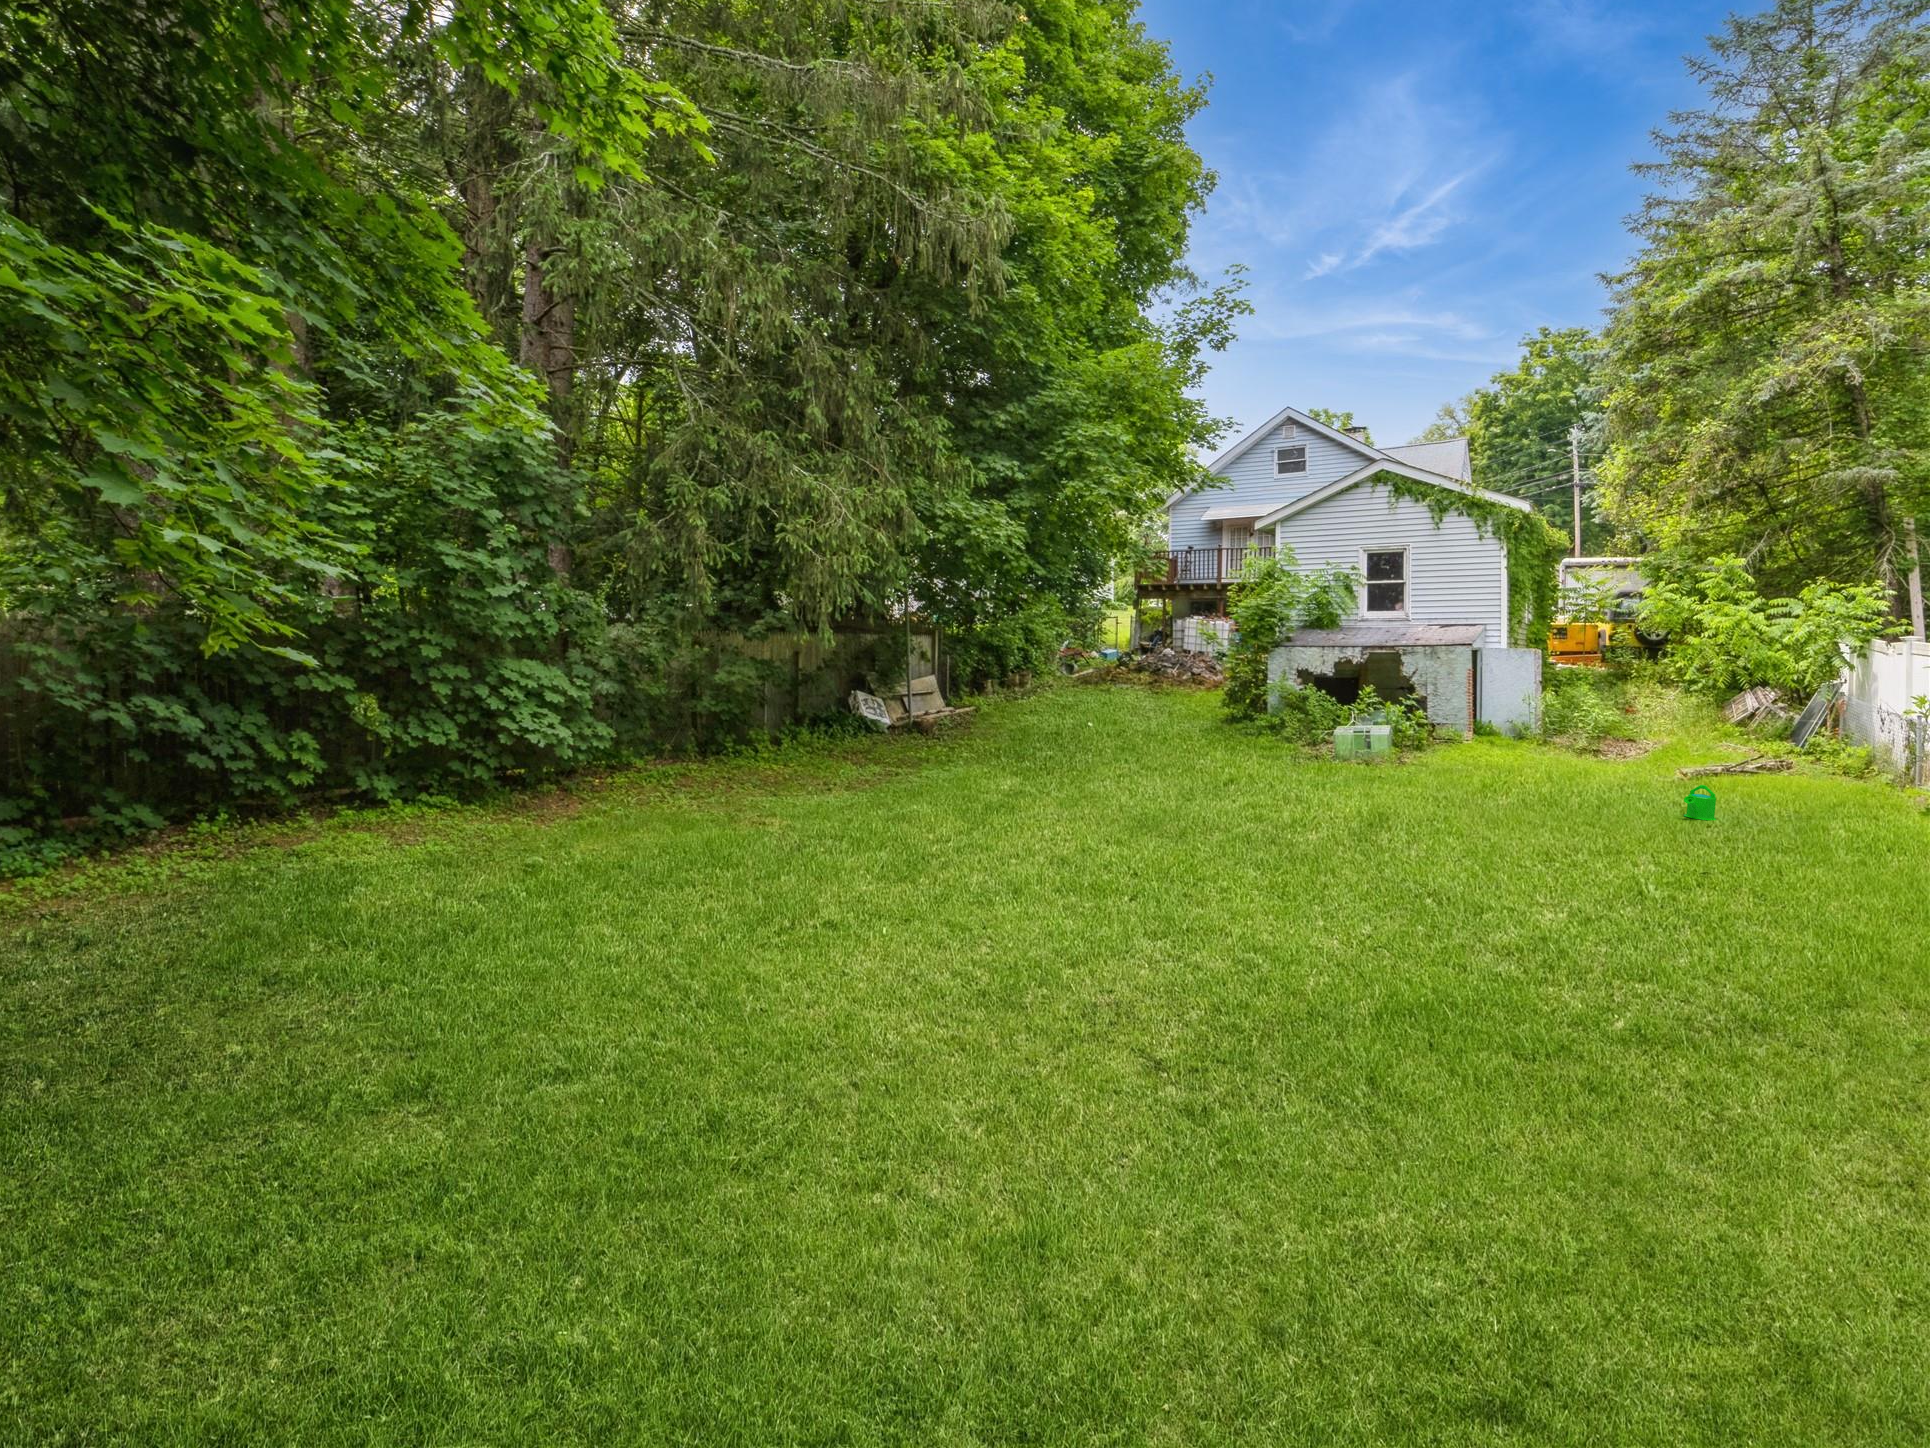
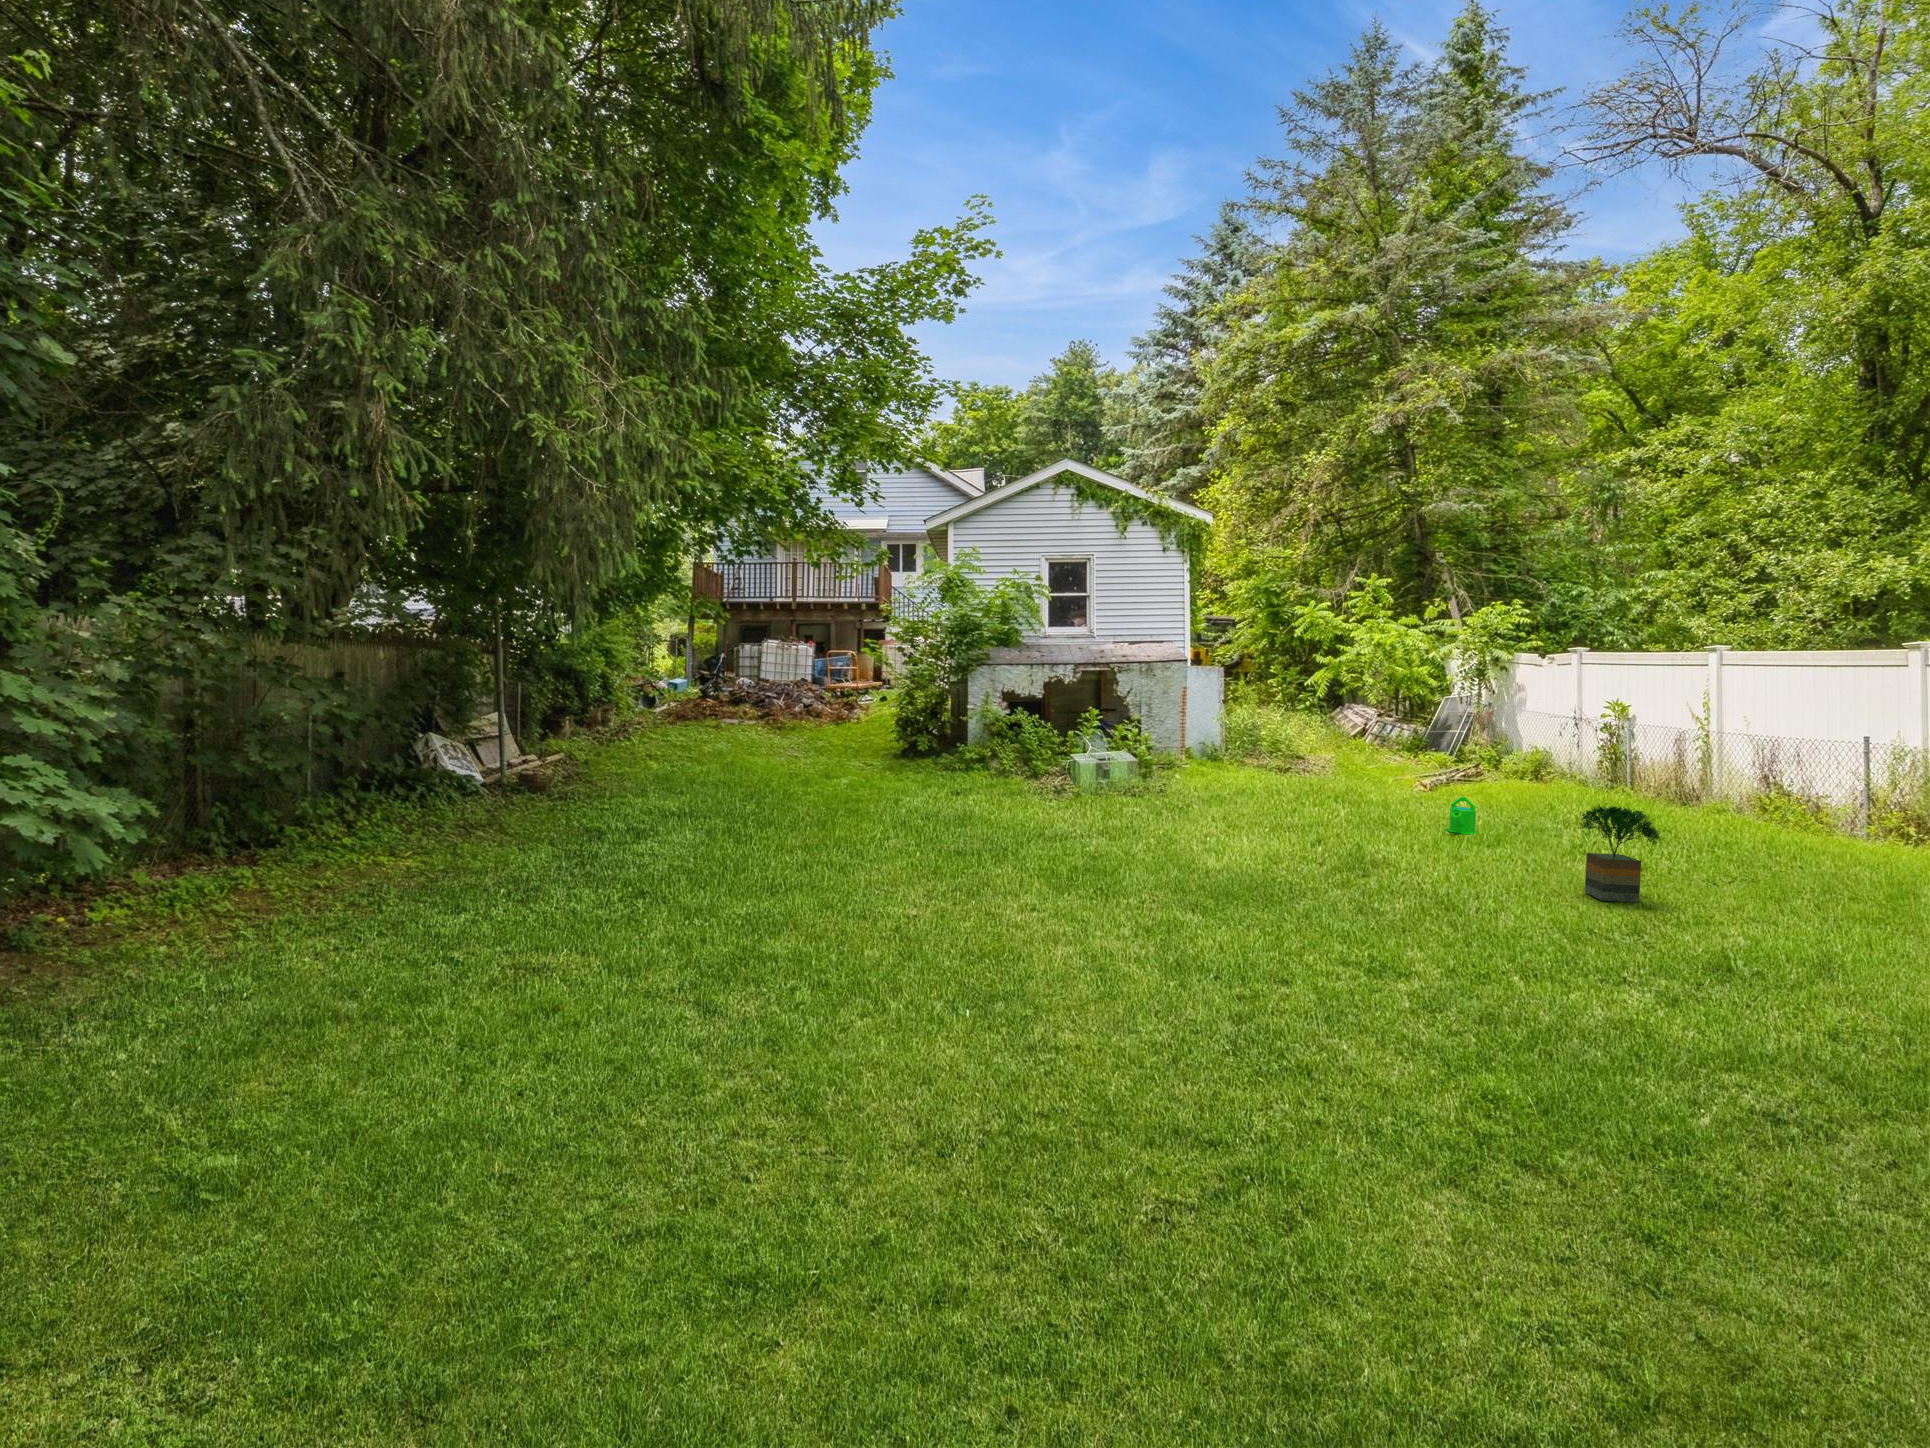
potted tree: none [1765,801,1855,896] -> present [1581,806,1660,902]

